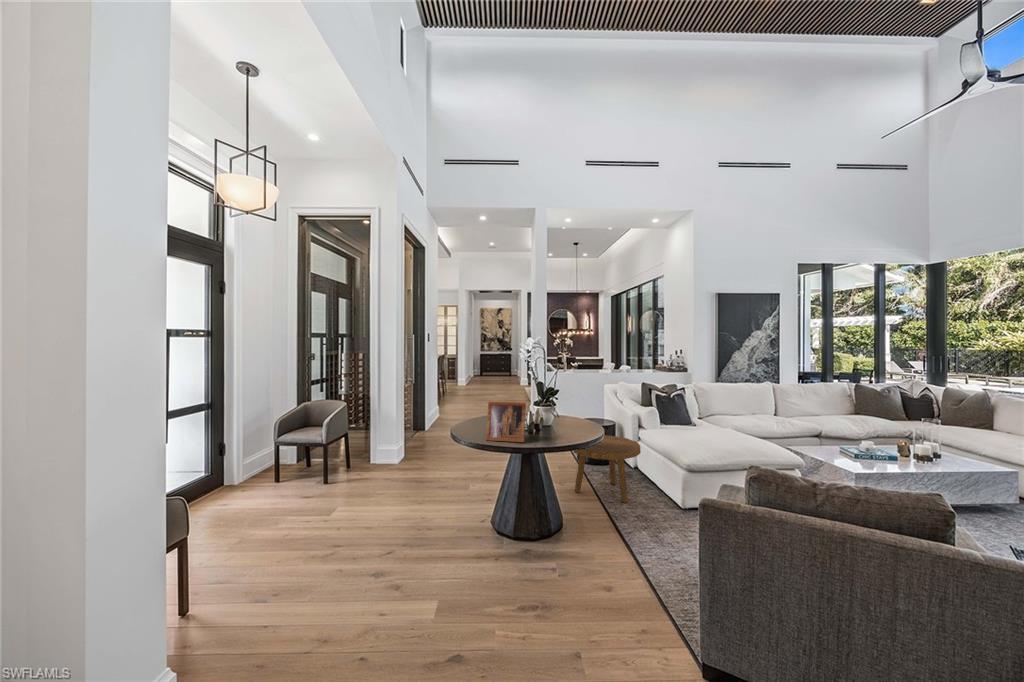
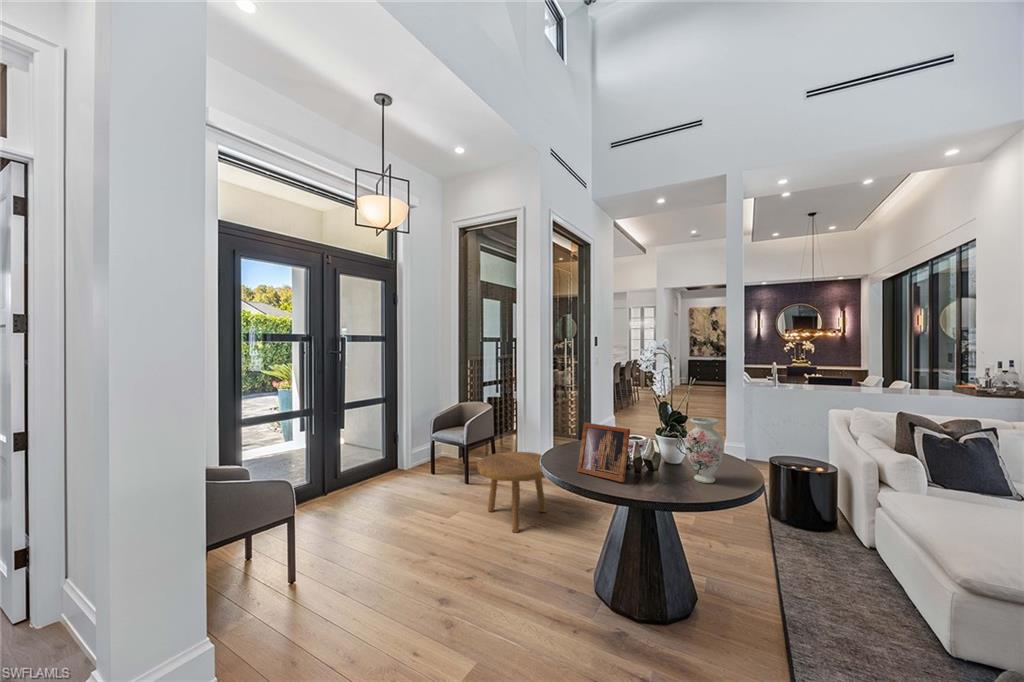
vase: none [557,391,581,436] -> present [685,417,724,483]
footstool: present [573,435,641,503] -> present [477,452,546,533]

